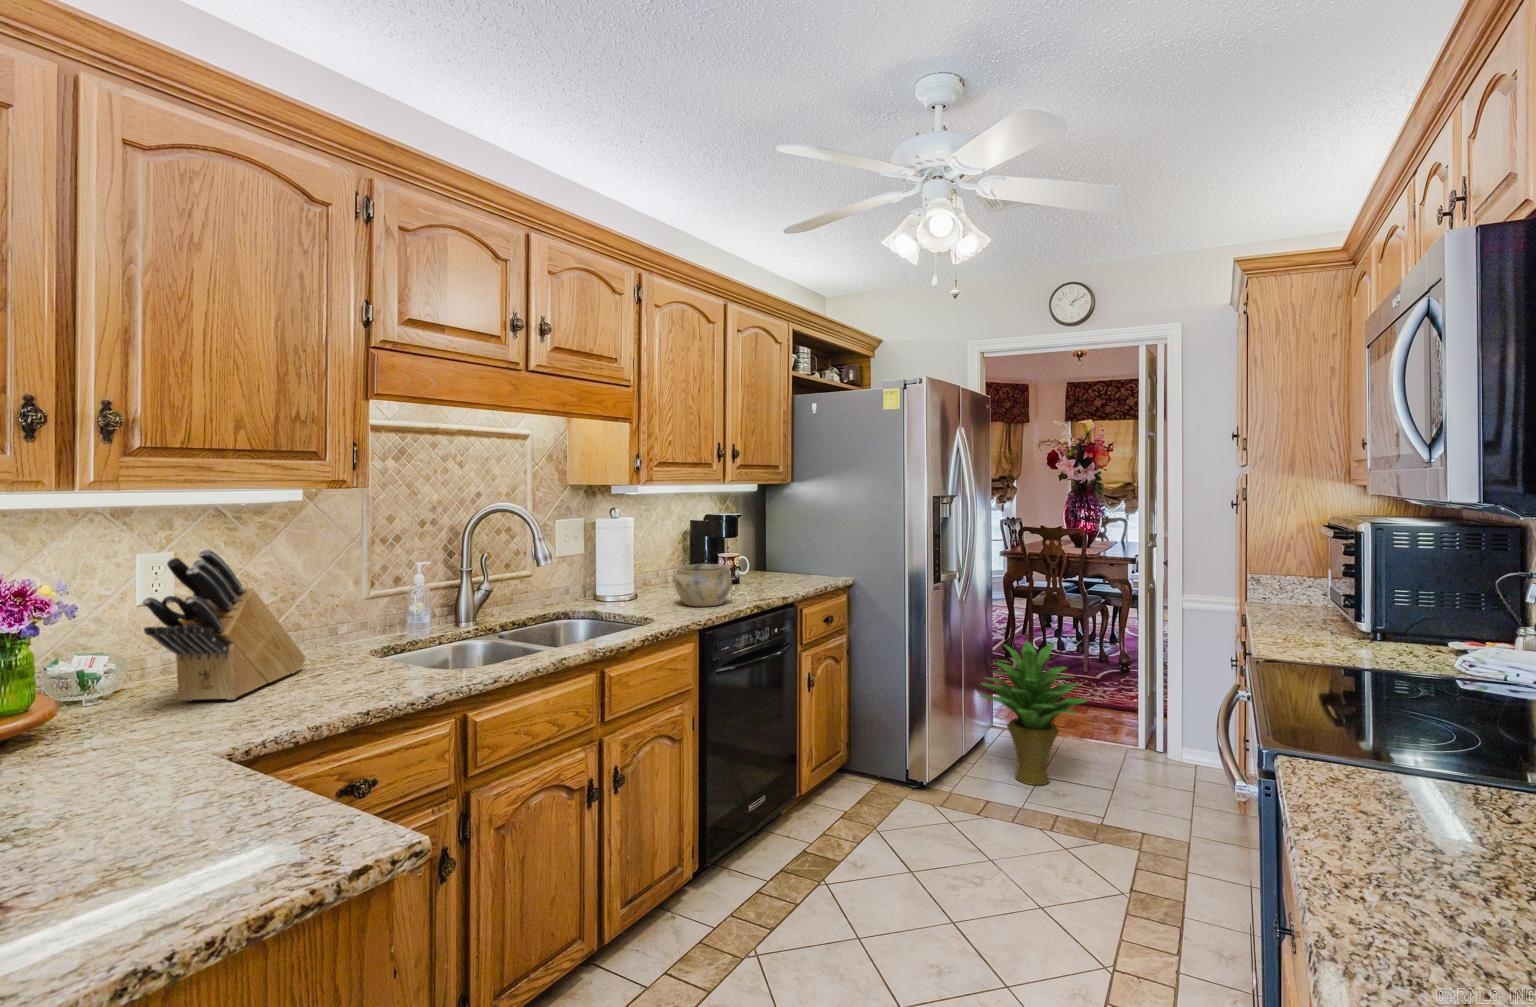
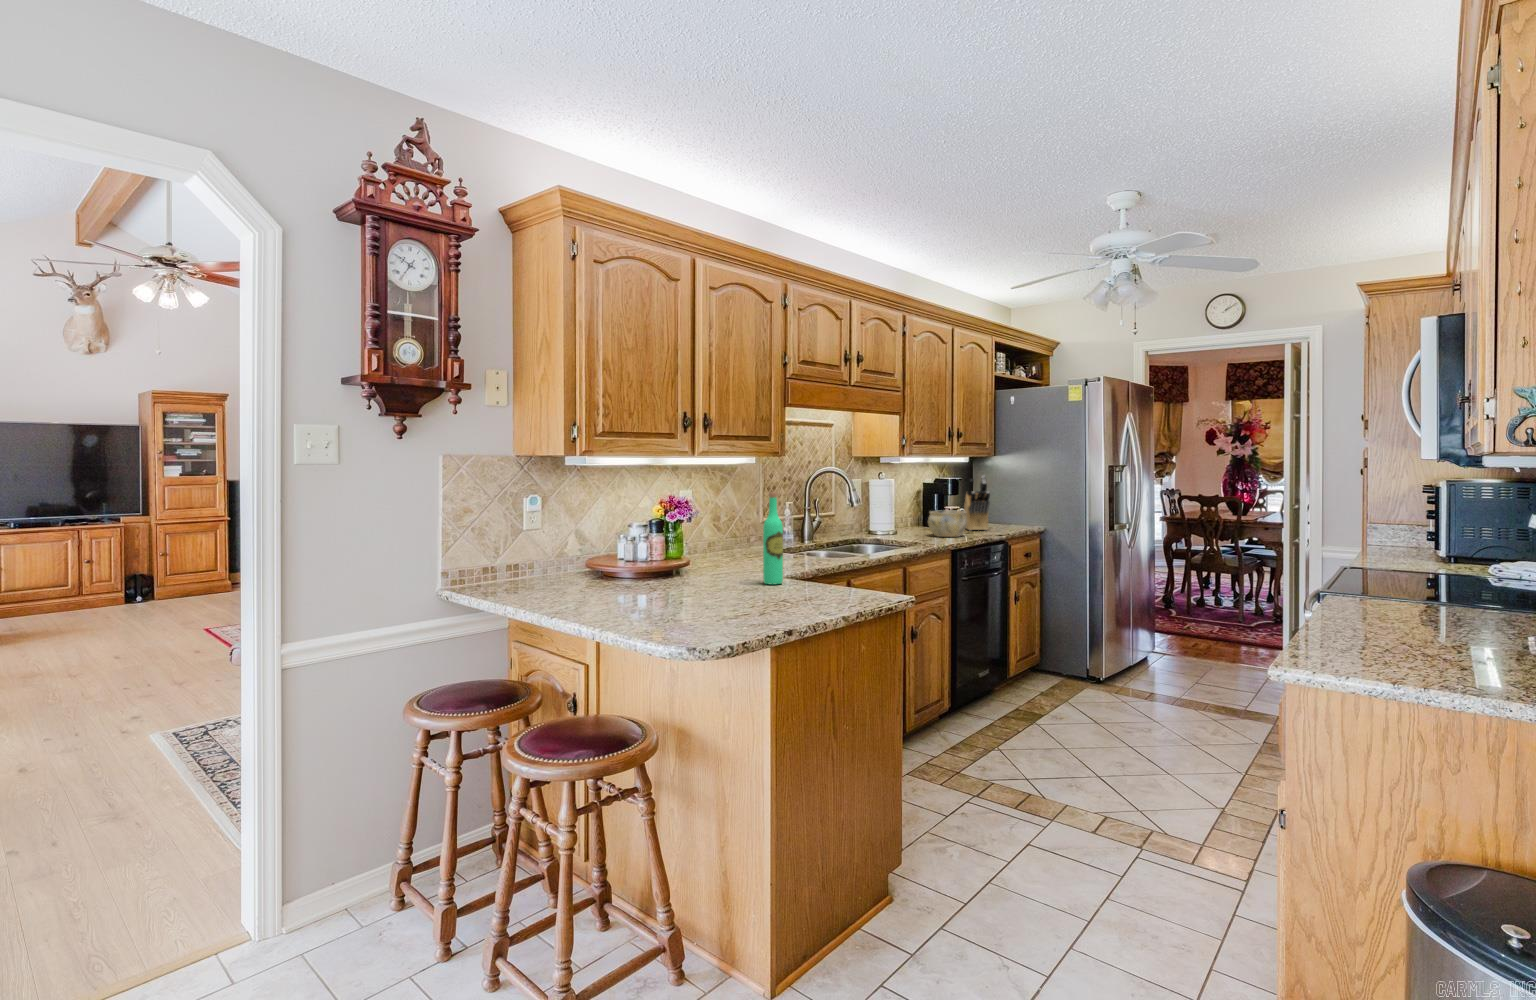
knife block: present [142,549,305,701] -> present [964,476,990,530]
wine bottle: none [57,589,124,825] -> present [763,492,783,585]
potted plant: present [981,642,1087,785] -> none [1144,576,1234,683]

